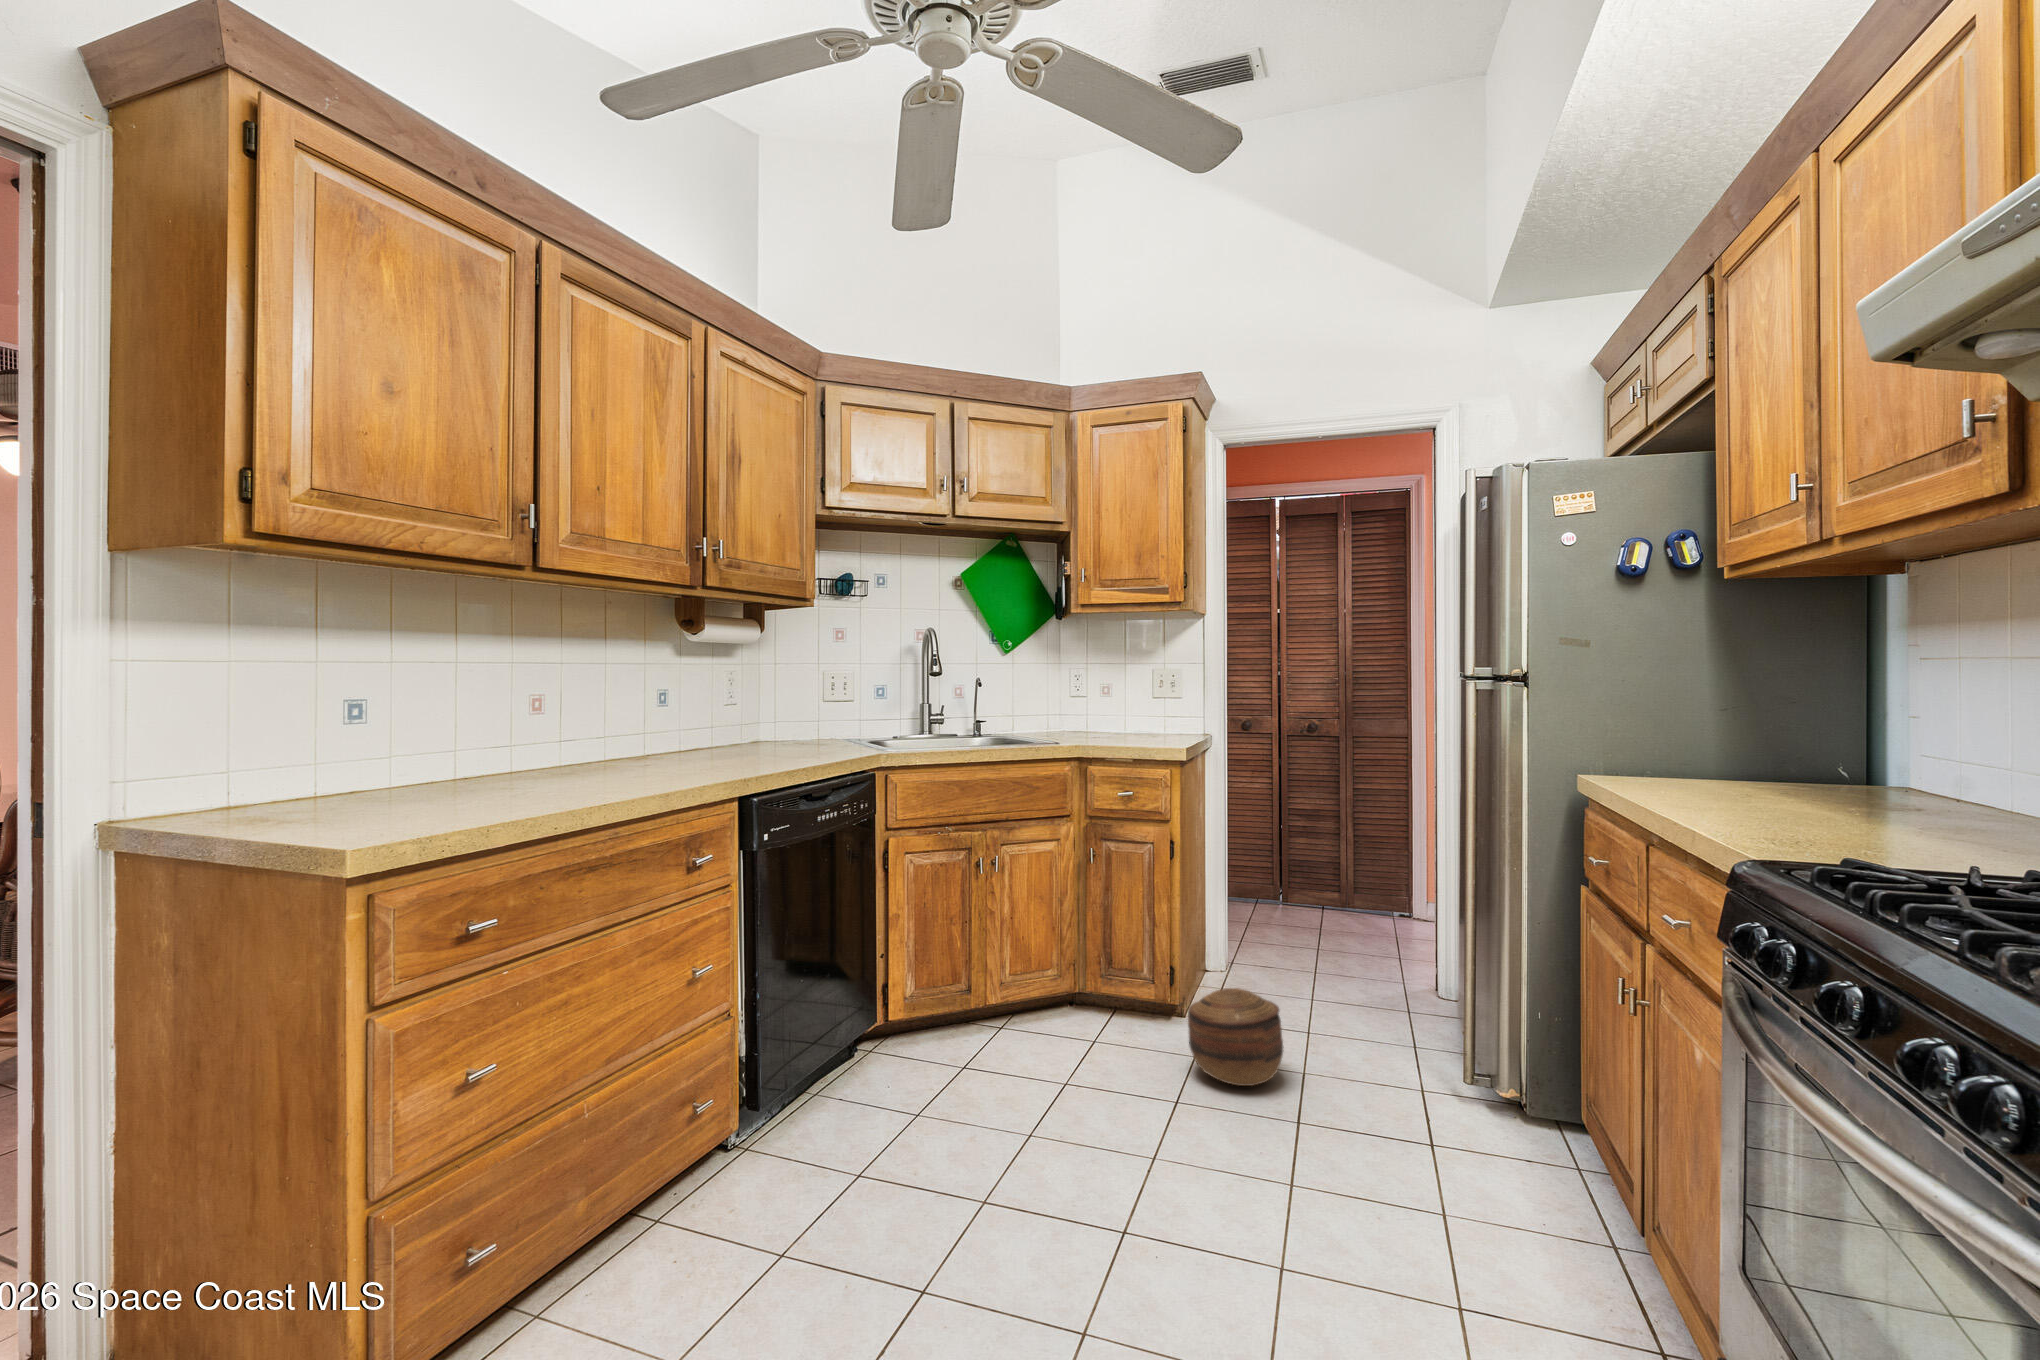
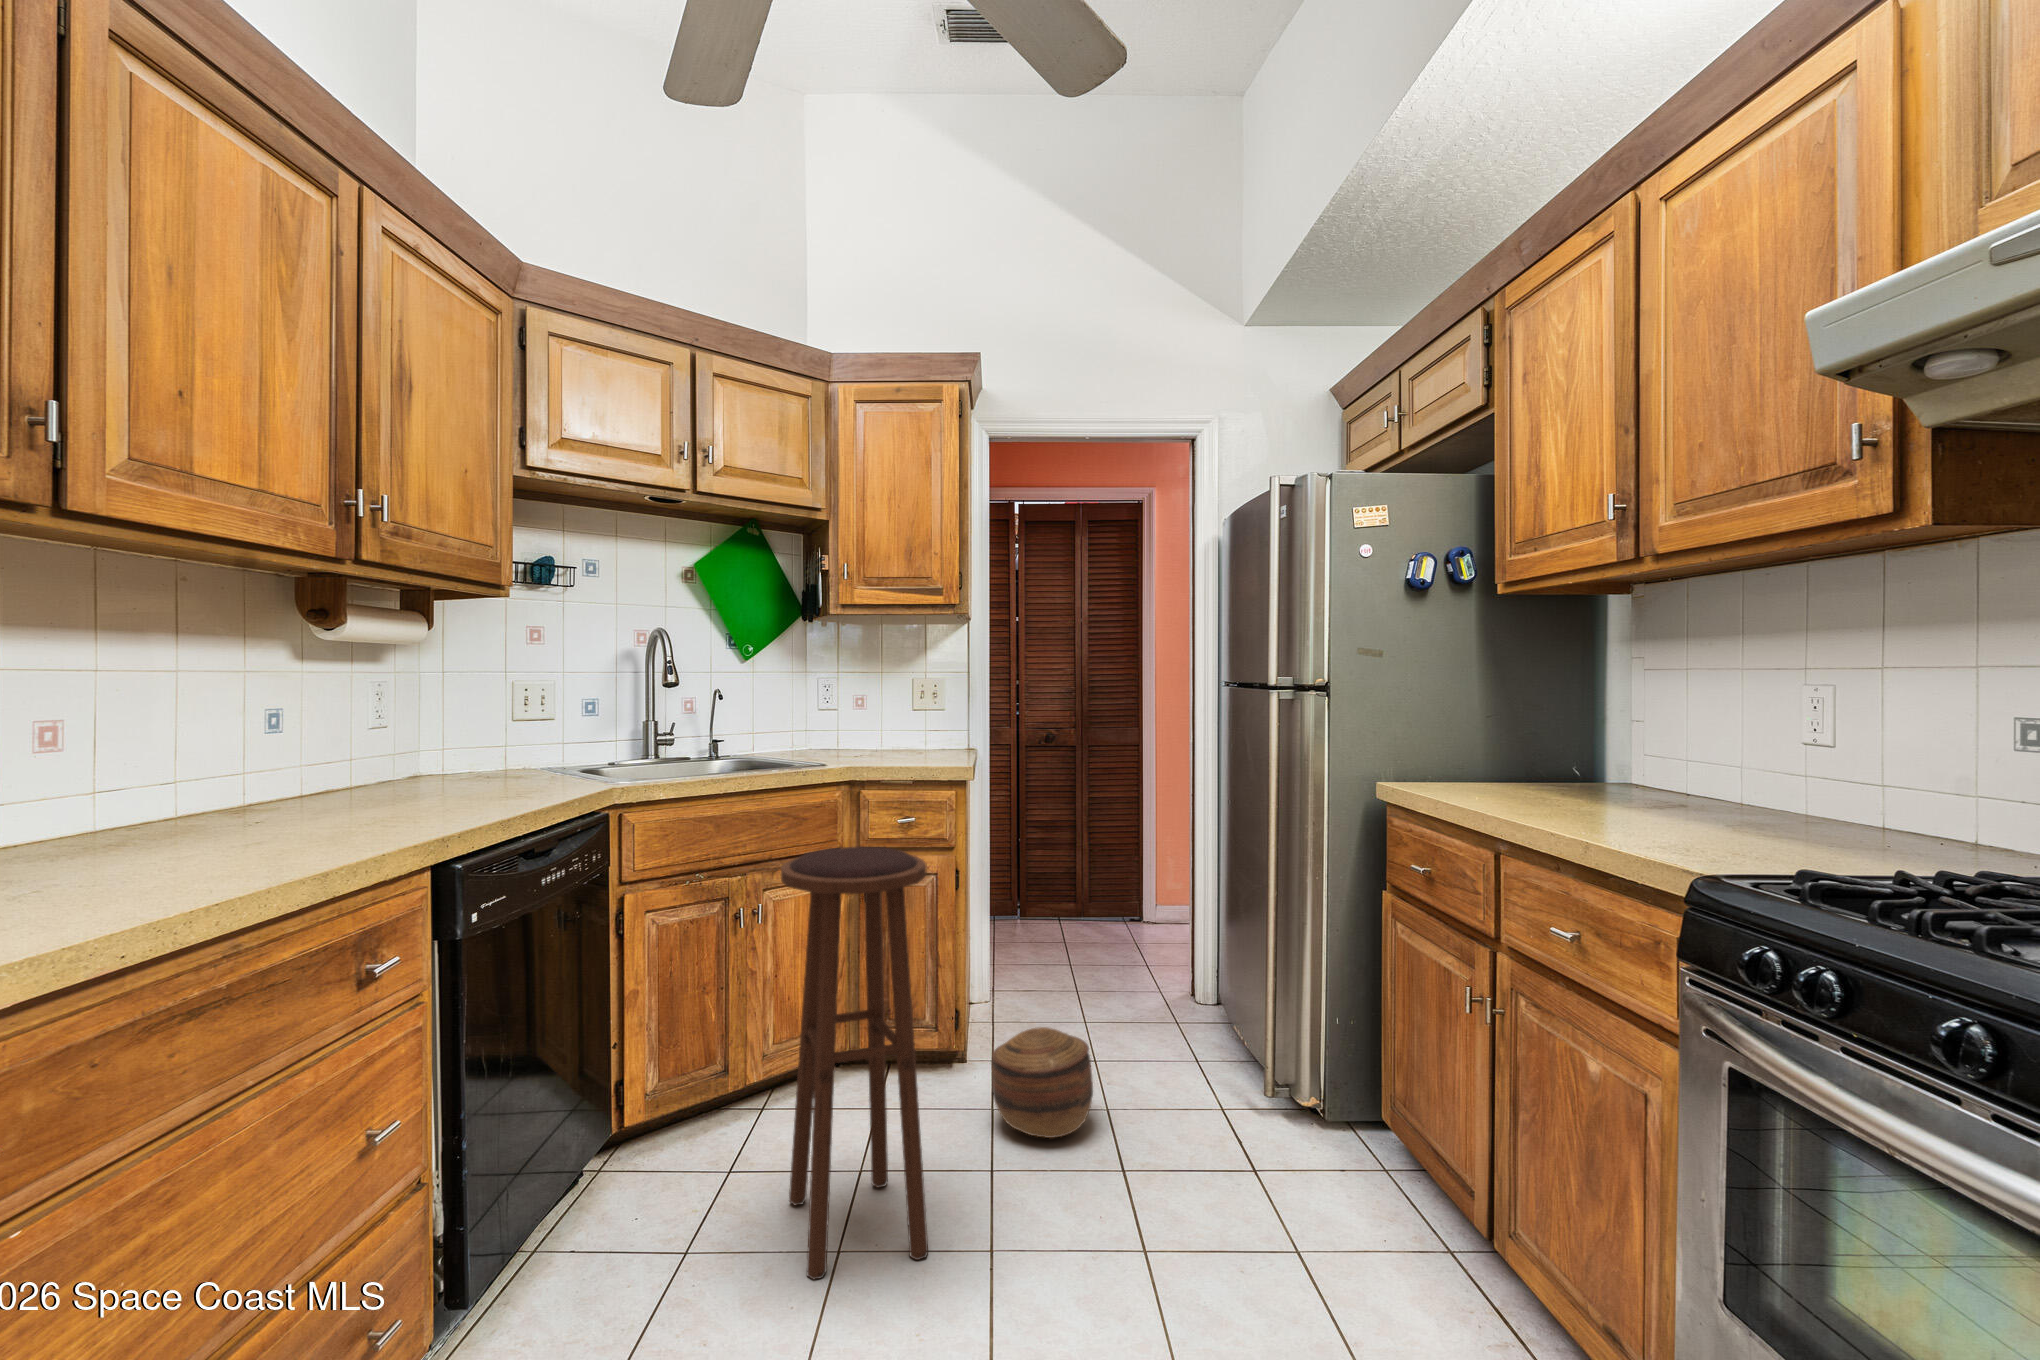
stool: none [985,809,1102,1149] -> present [781,847,928,1279]

